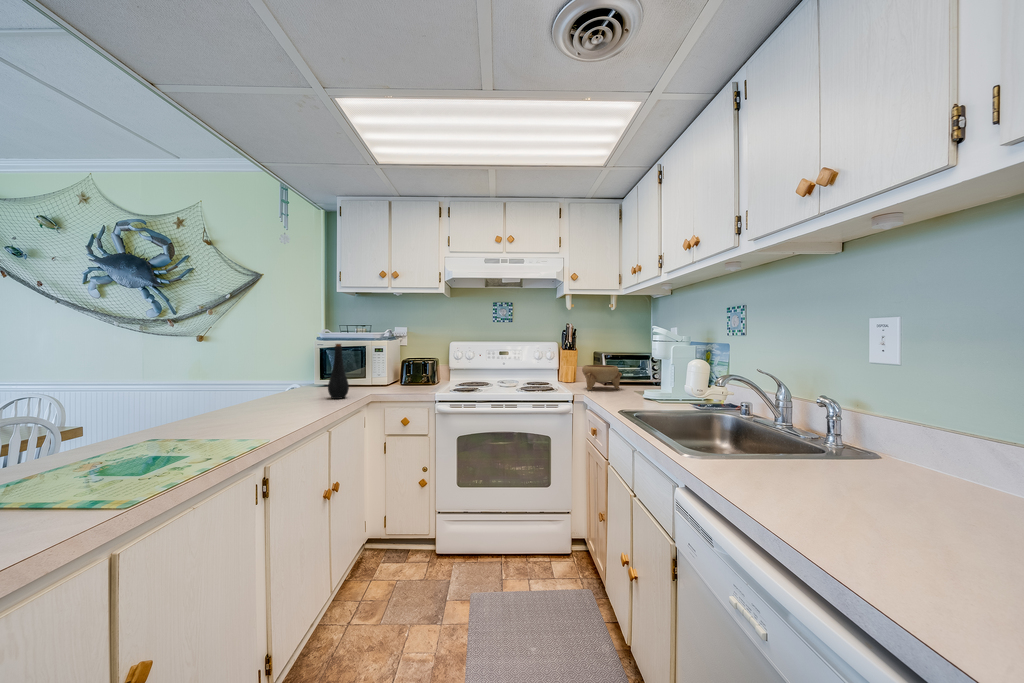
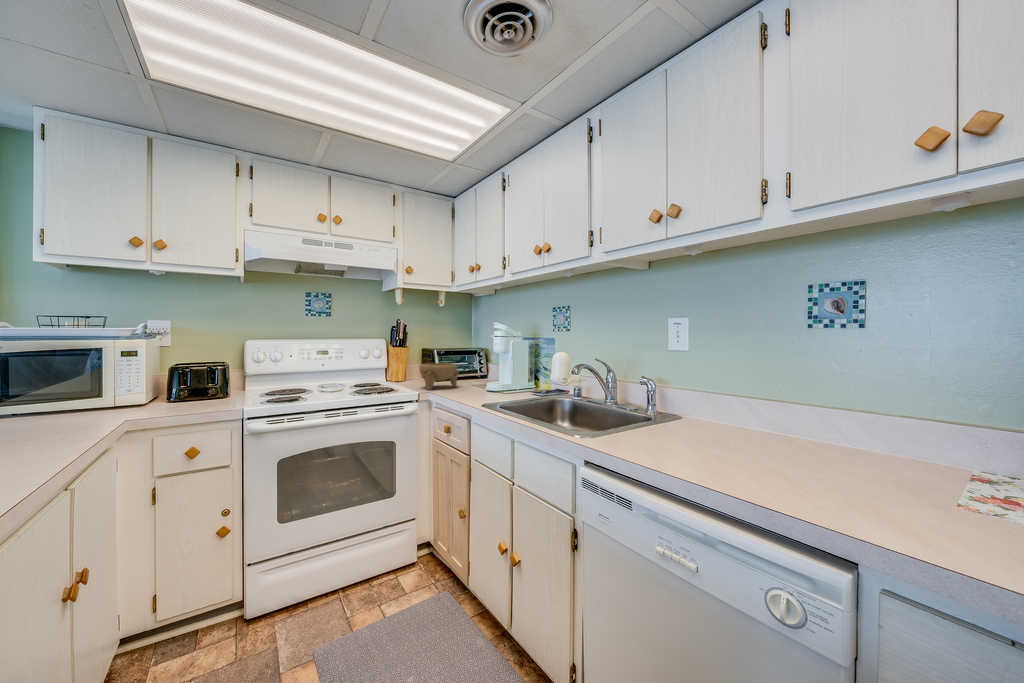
bottle: present [328,344,349,399] -> none [36,341,82,431]

